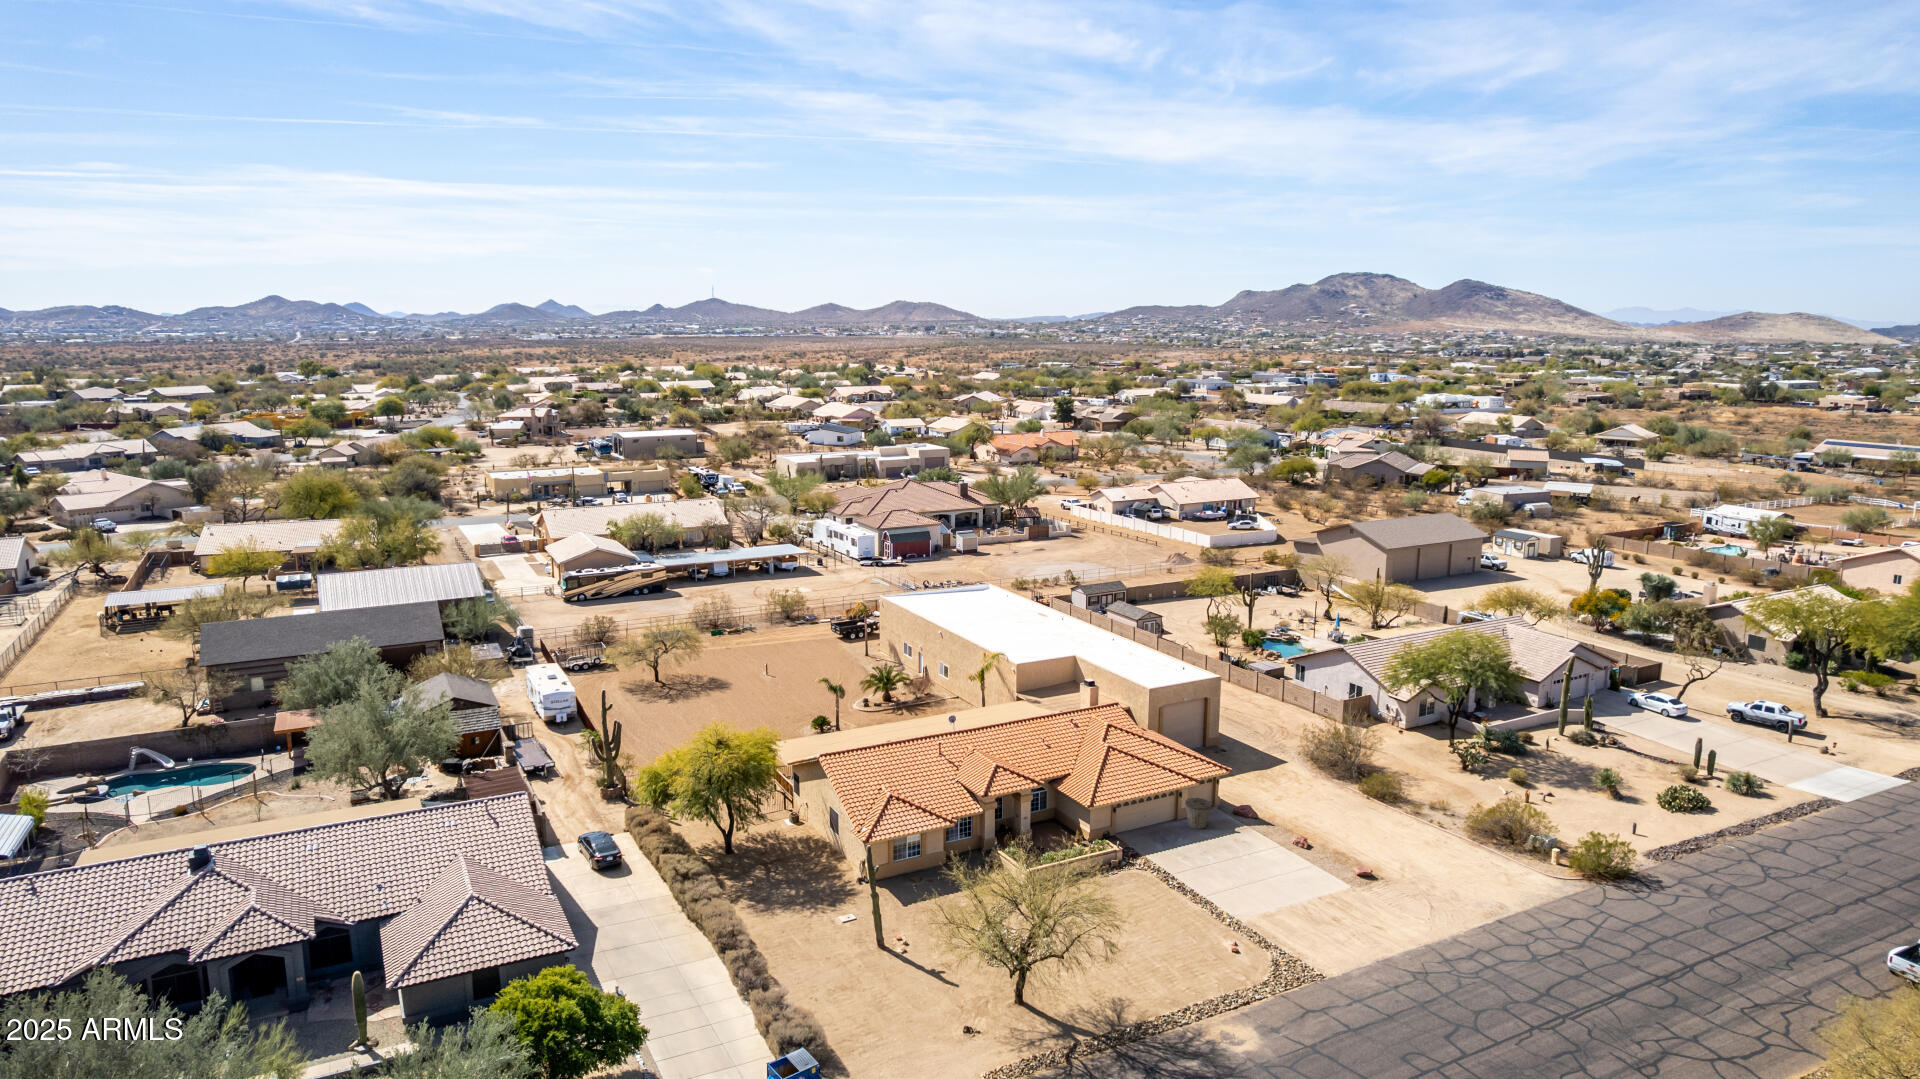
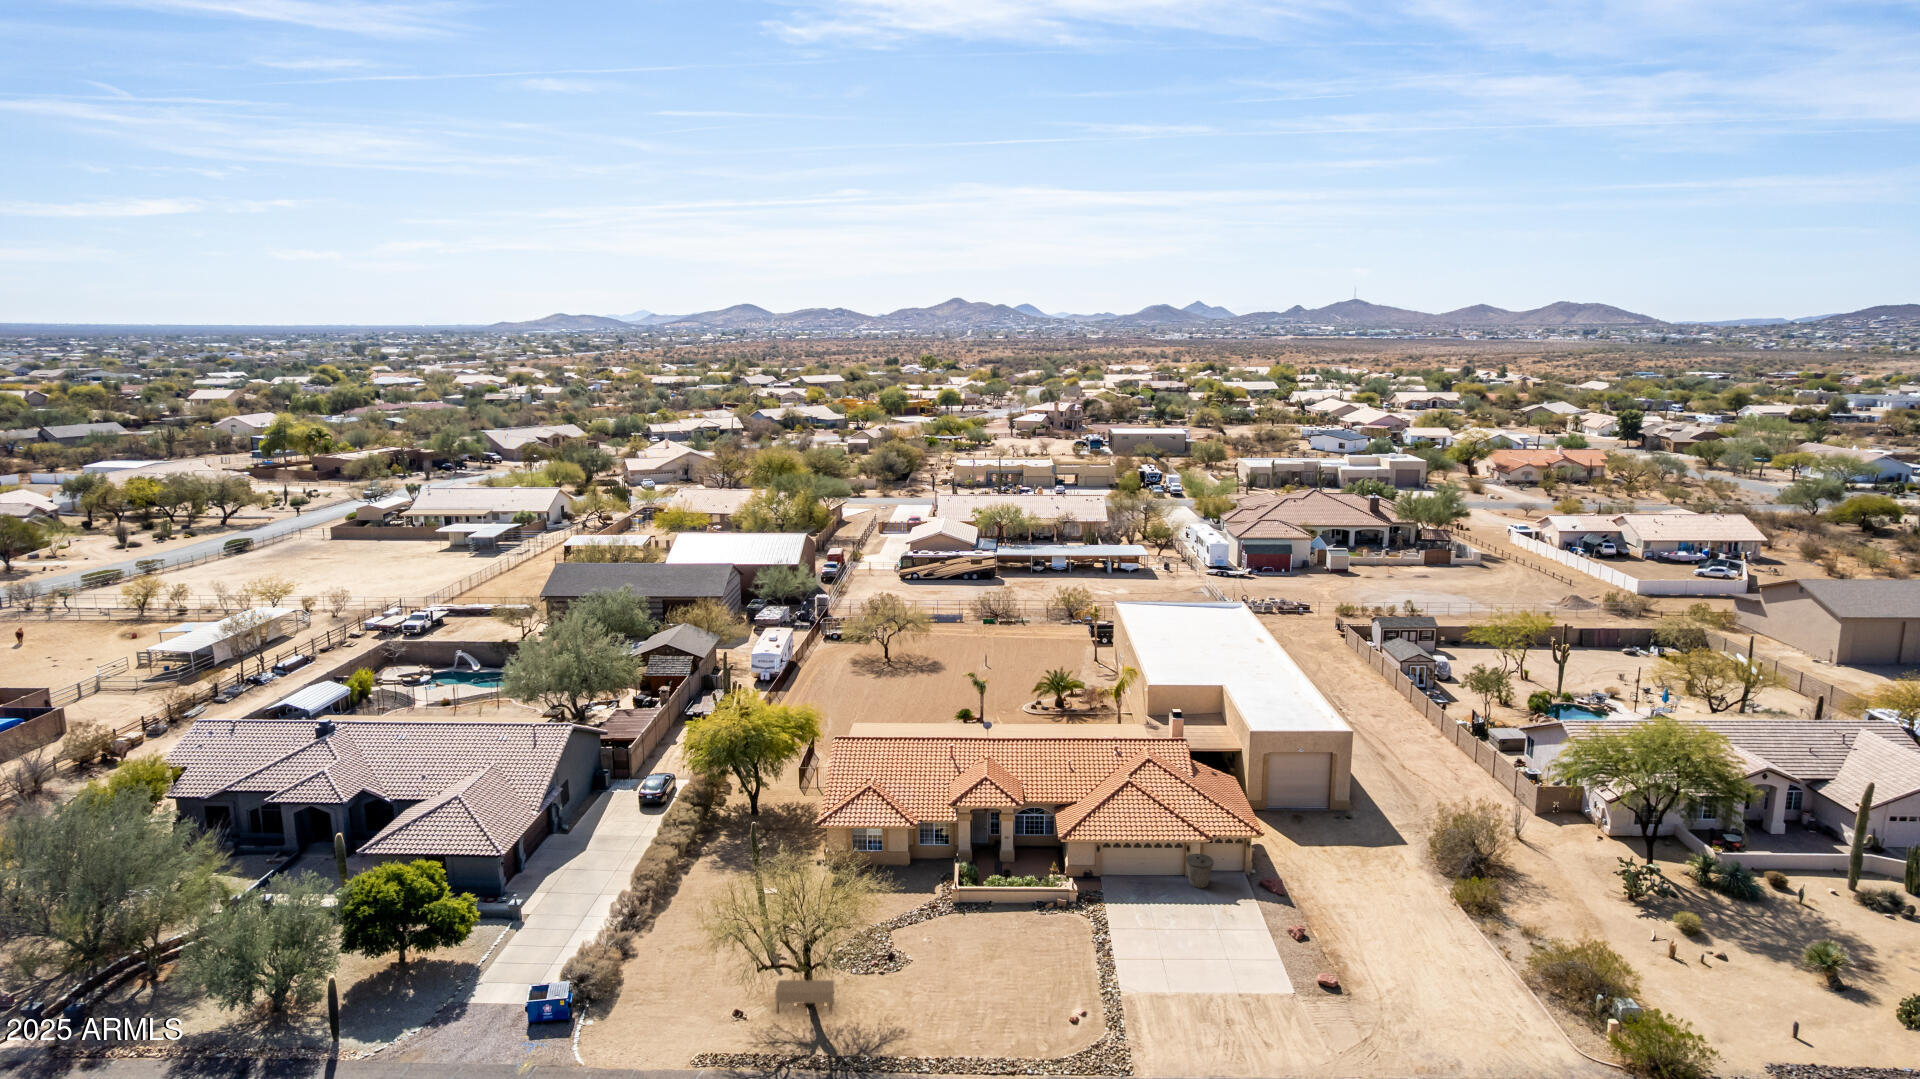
bench: none [996,983,1059,1033] -> present [775,980,834,1012]

